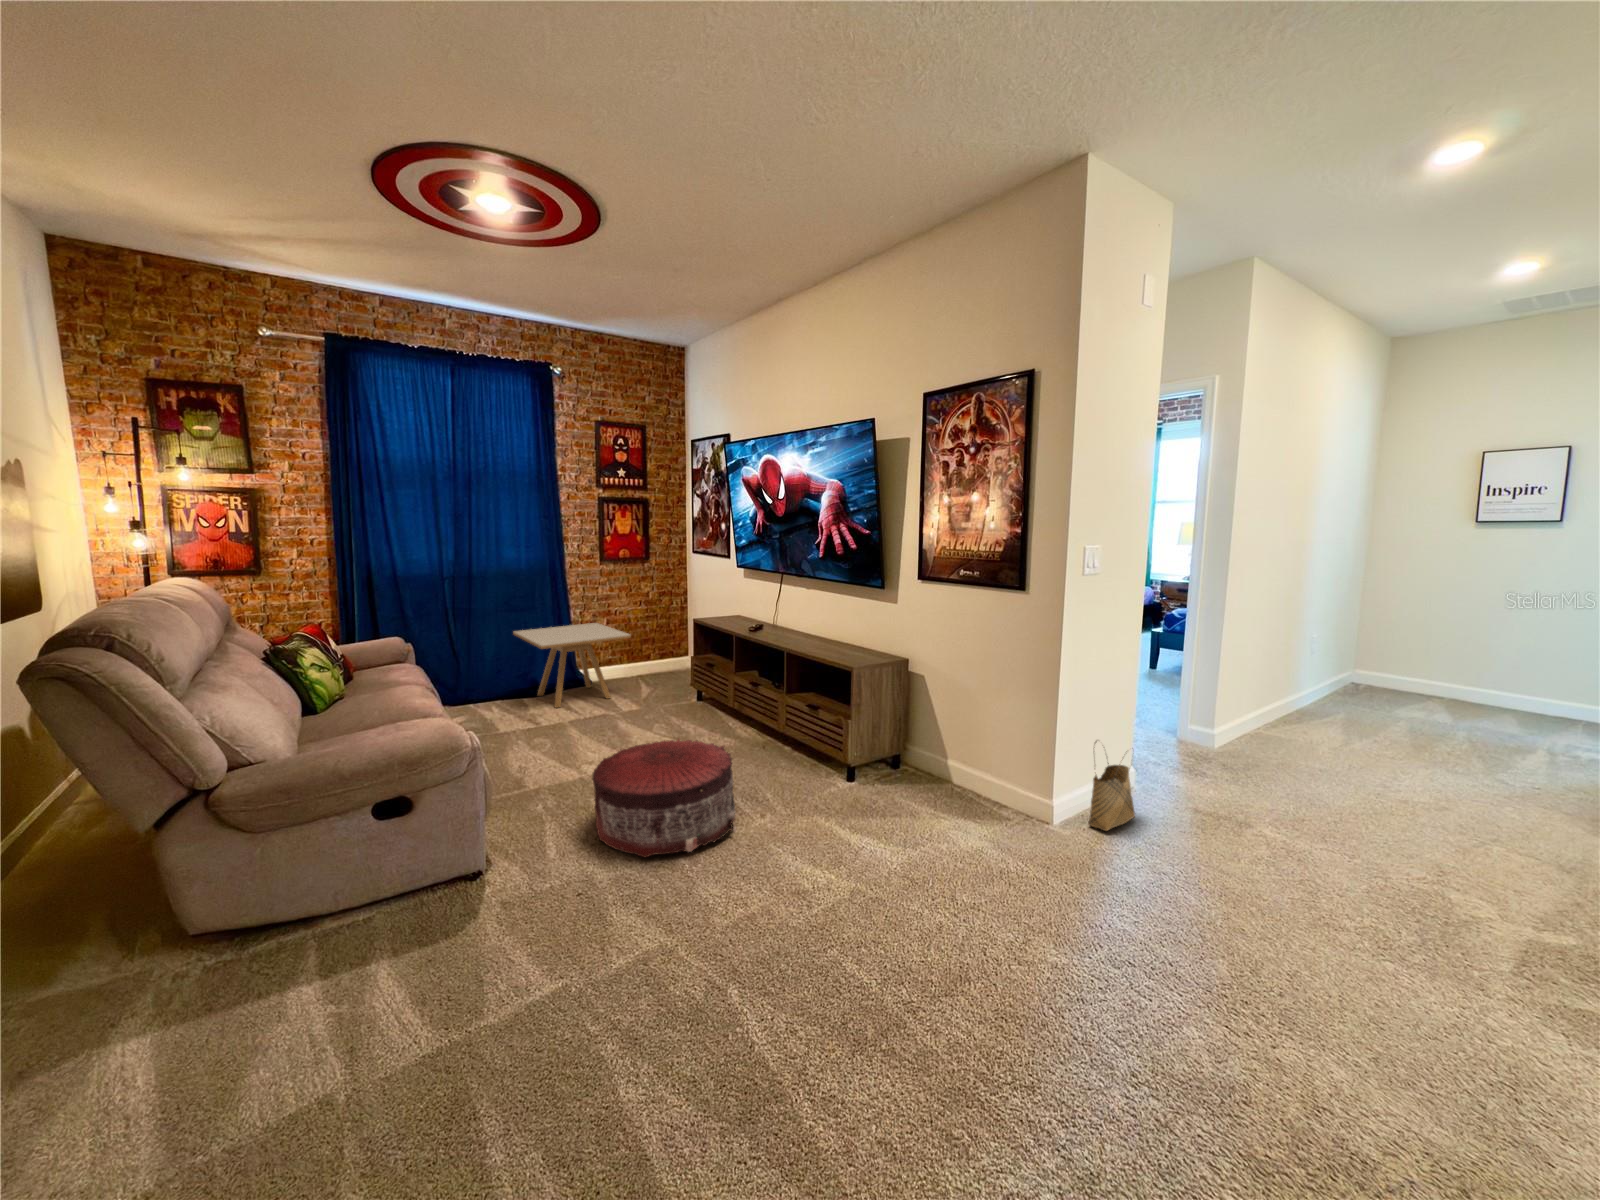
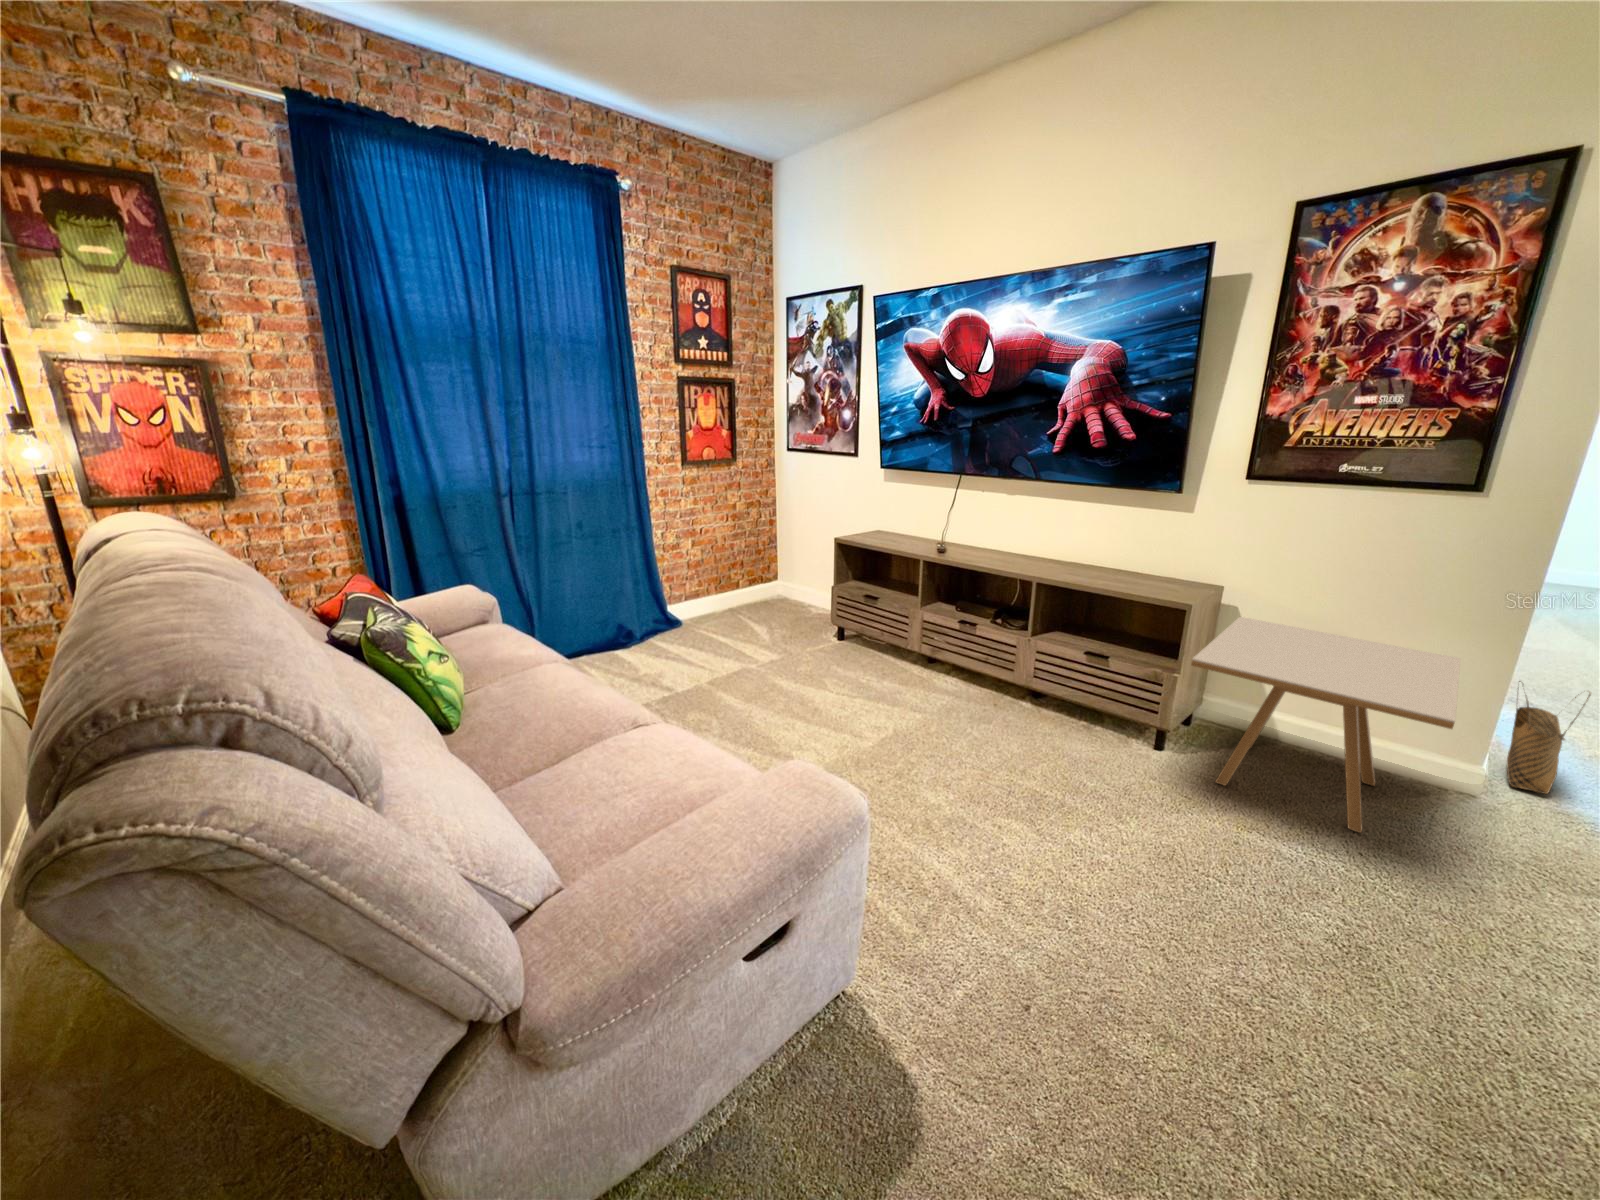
side table: present [513,623,631,708] -> present [1191,617,1460,833]
pouf: present [592,739,735,857] -> none [913,714,1128,911]

